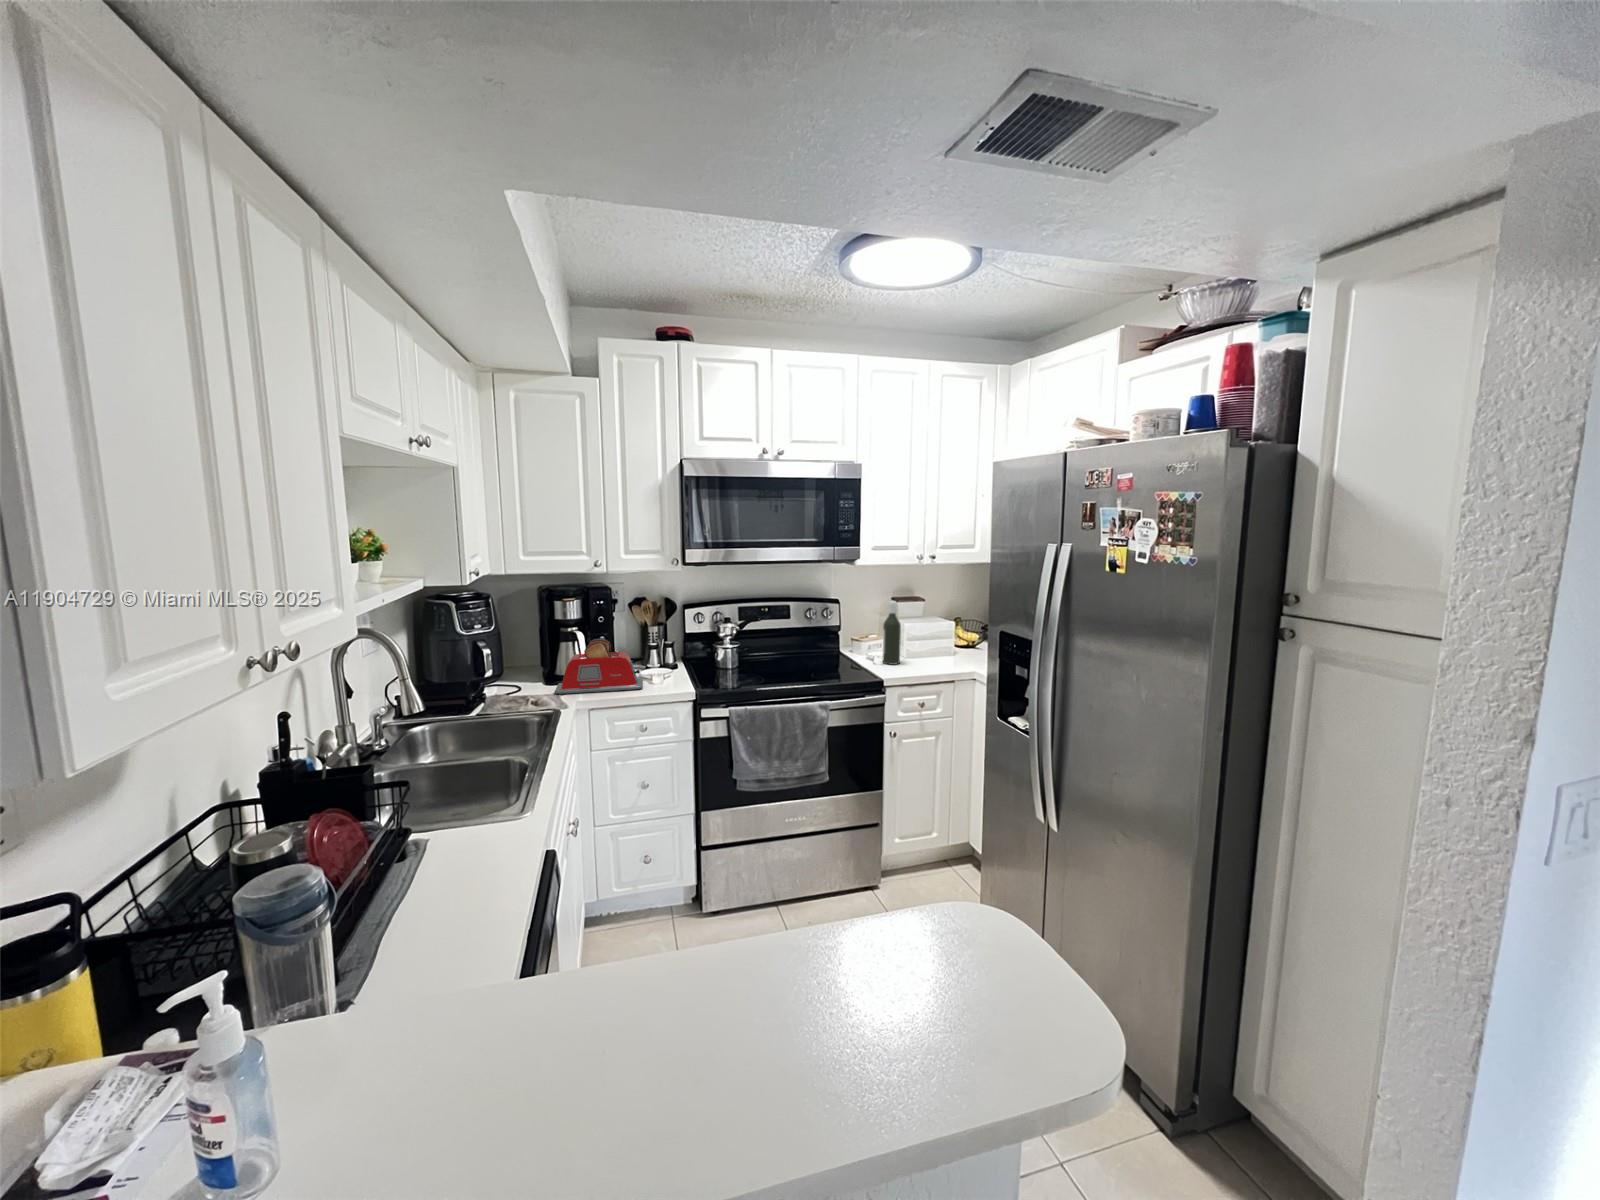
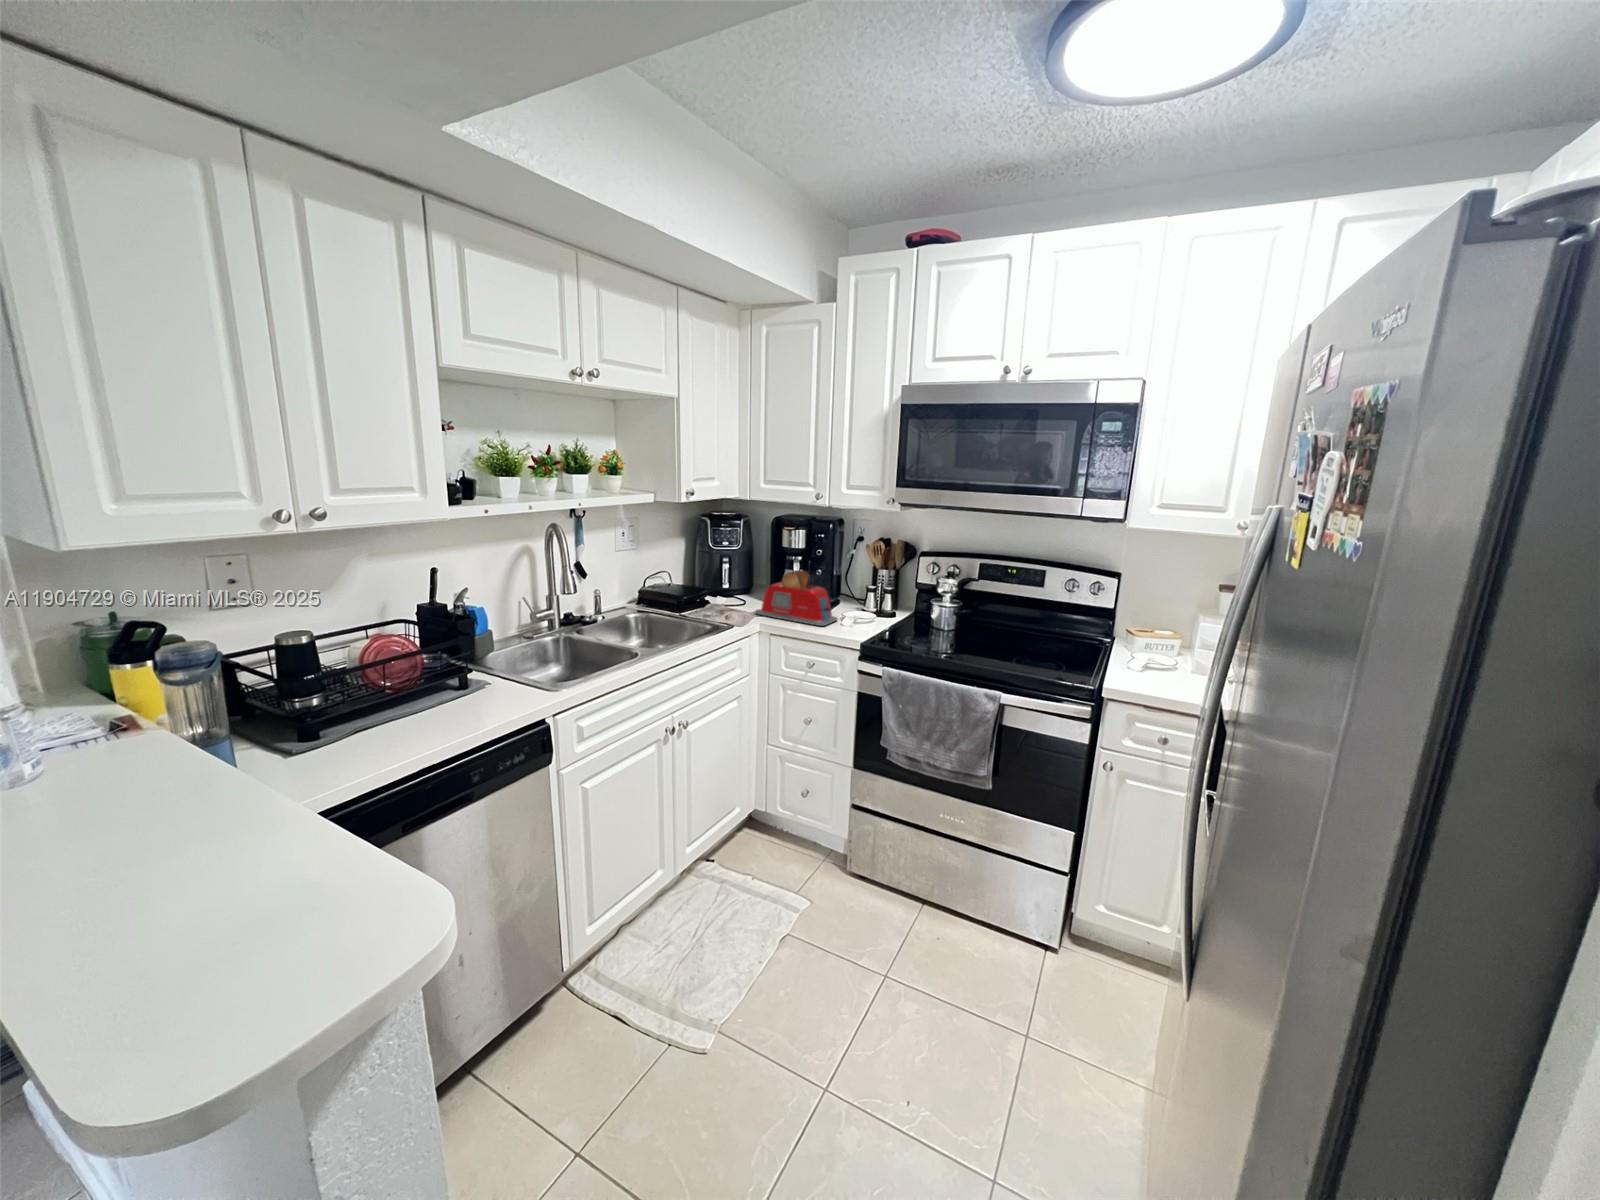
bottle: present [883,601,901,665] -> none [1144,583,1181,674]

